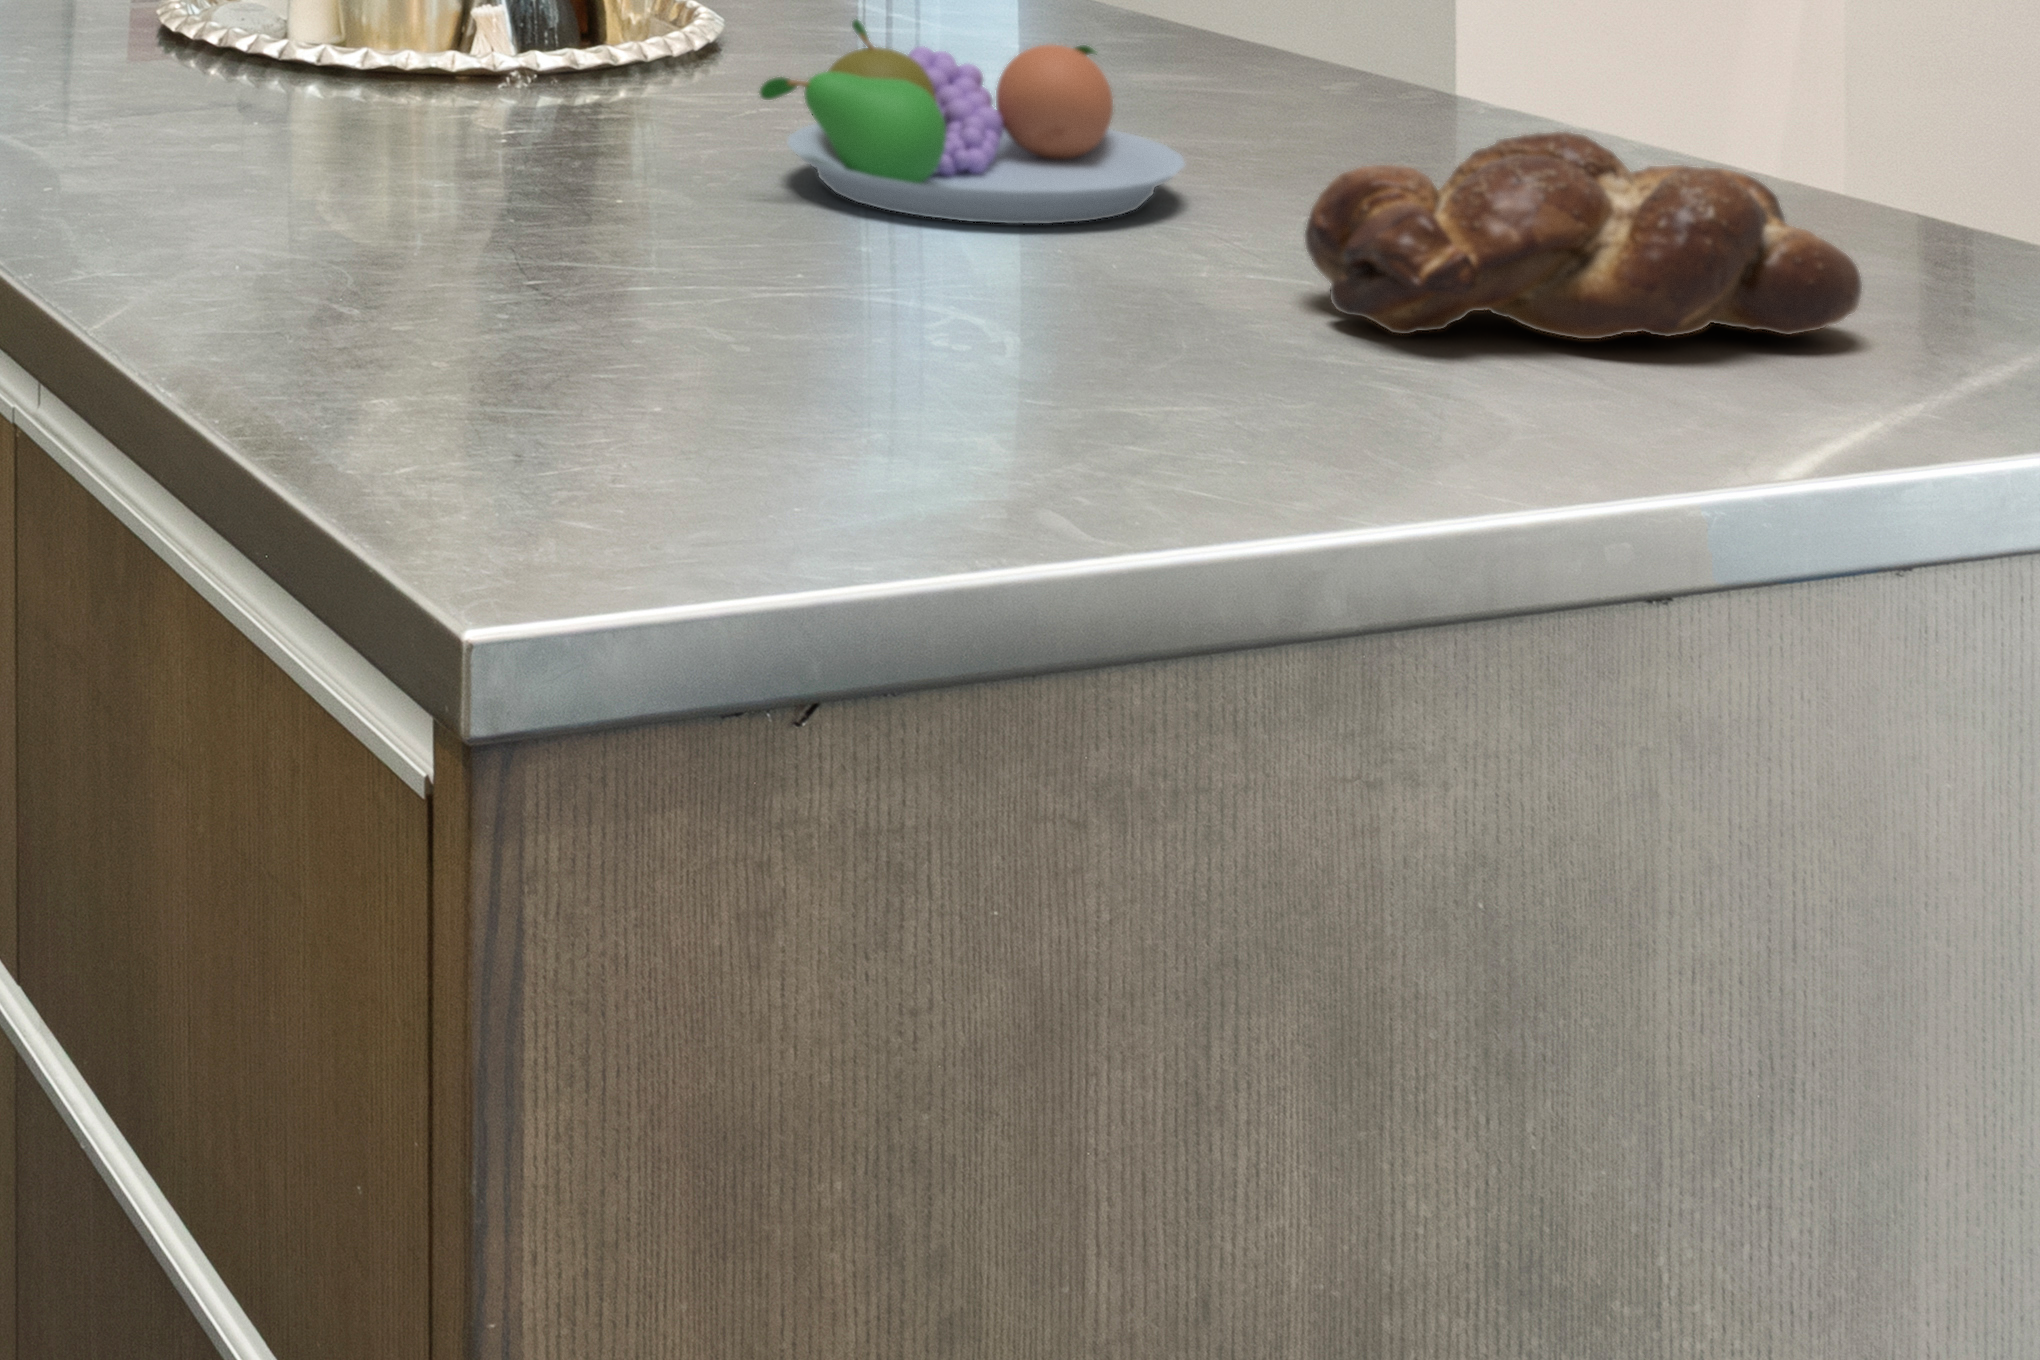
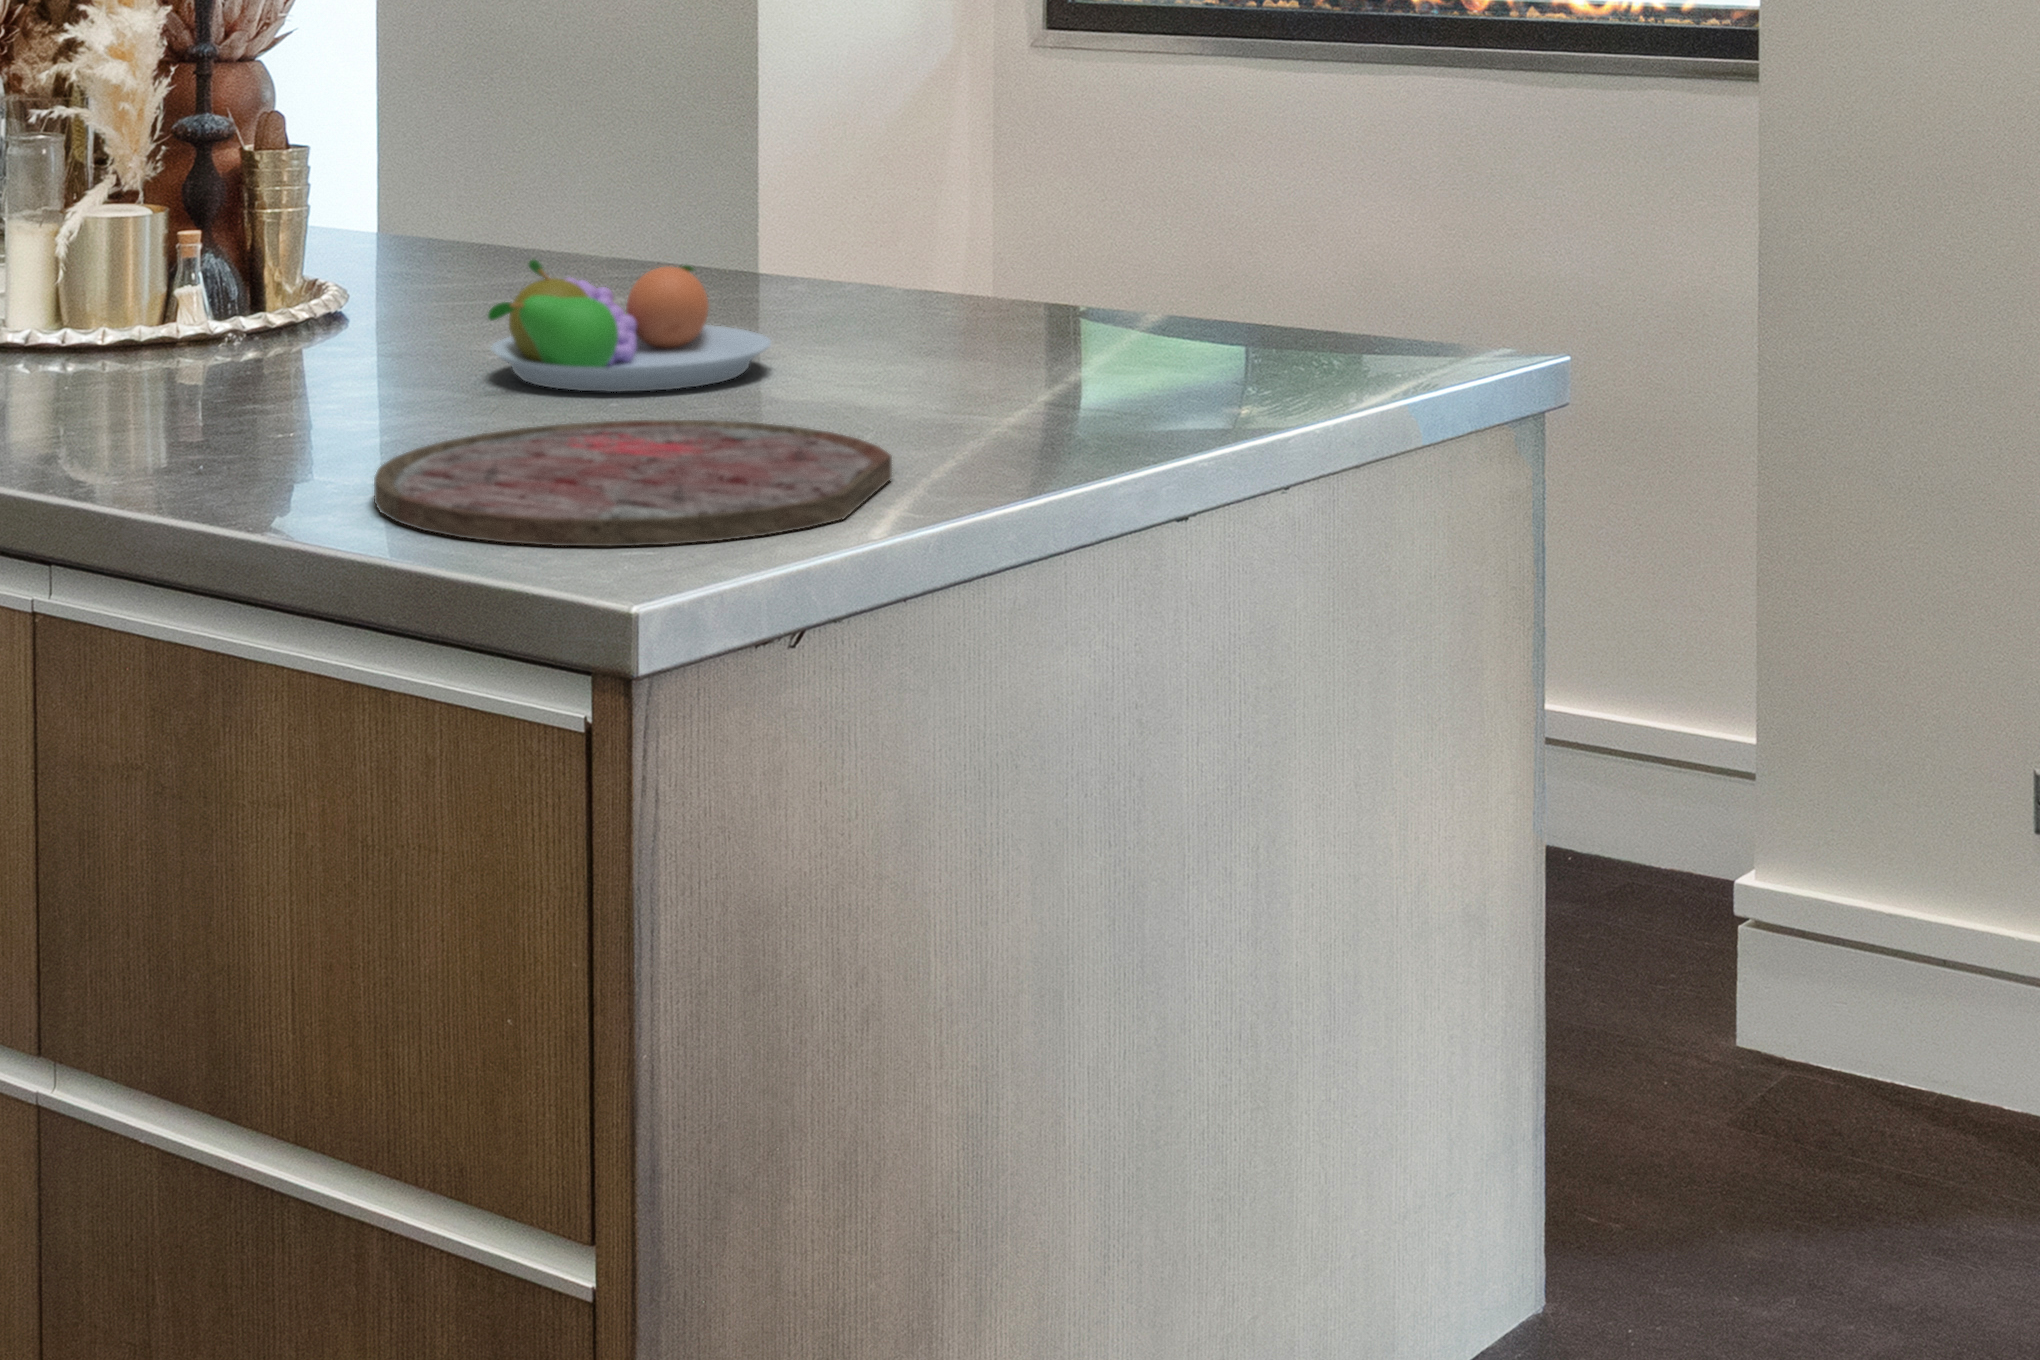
bread loaf: present [1305,132,1862,339] -> none [898,280,1219,418]
cutting board: none [410,267,1173,504] -> present [374,420,892,546]

